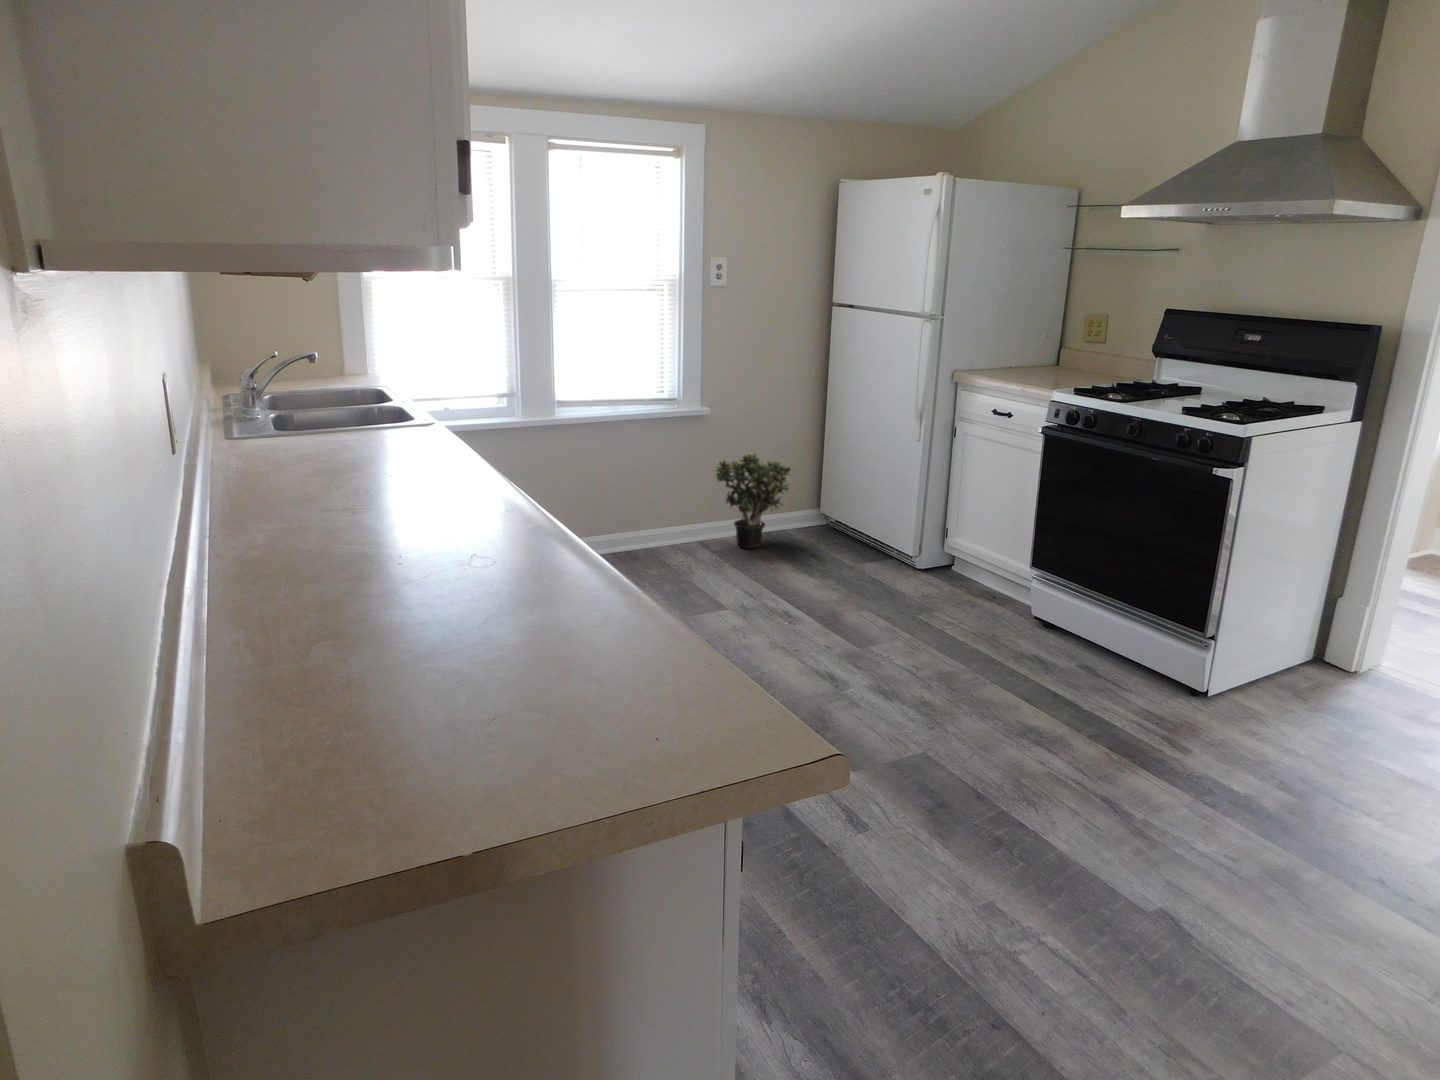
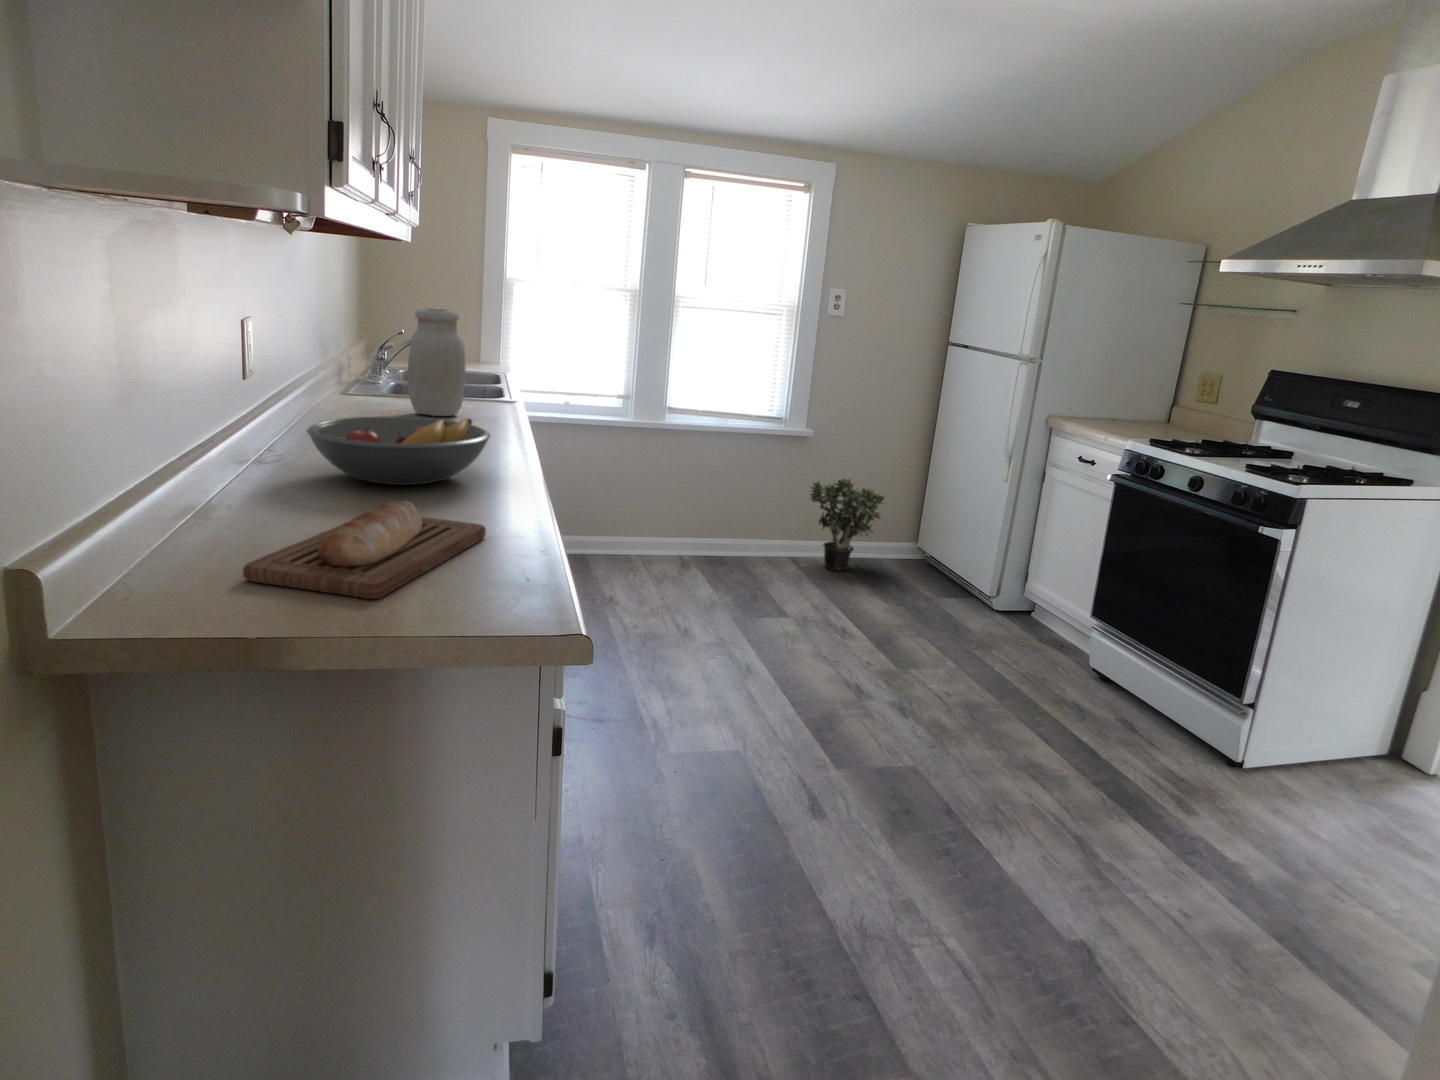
jar: none [322,331,392,456] -> present [408,308,466,416]
fruit bowl: none [287,473,509,568] -> present [307,417,490,485]
bread loaf: none [356,604,585,761] -> present [243,501,486,599]

